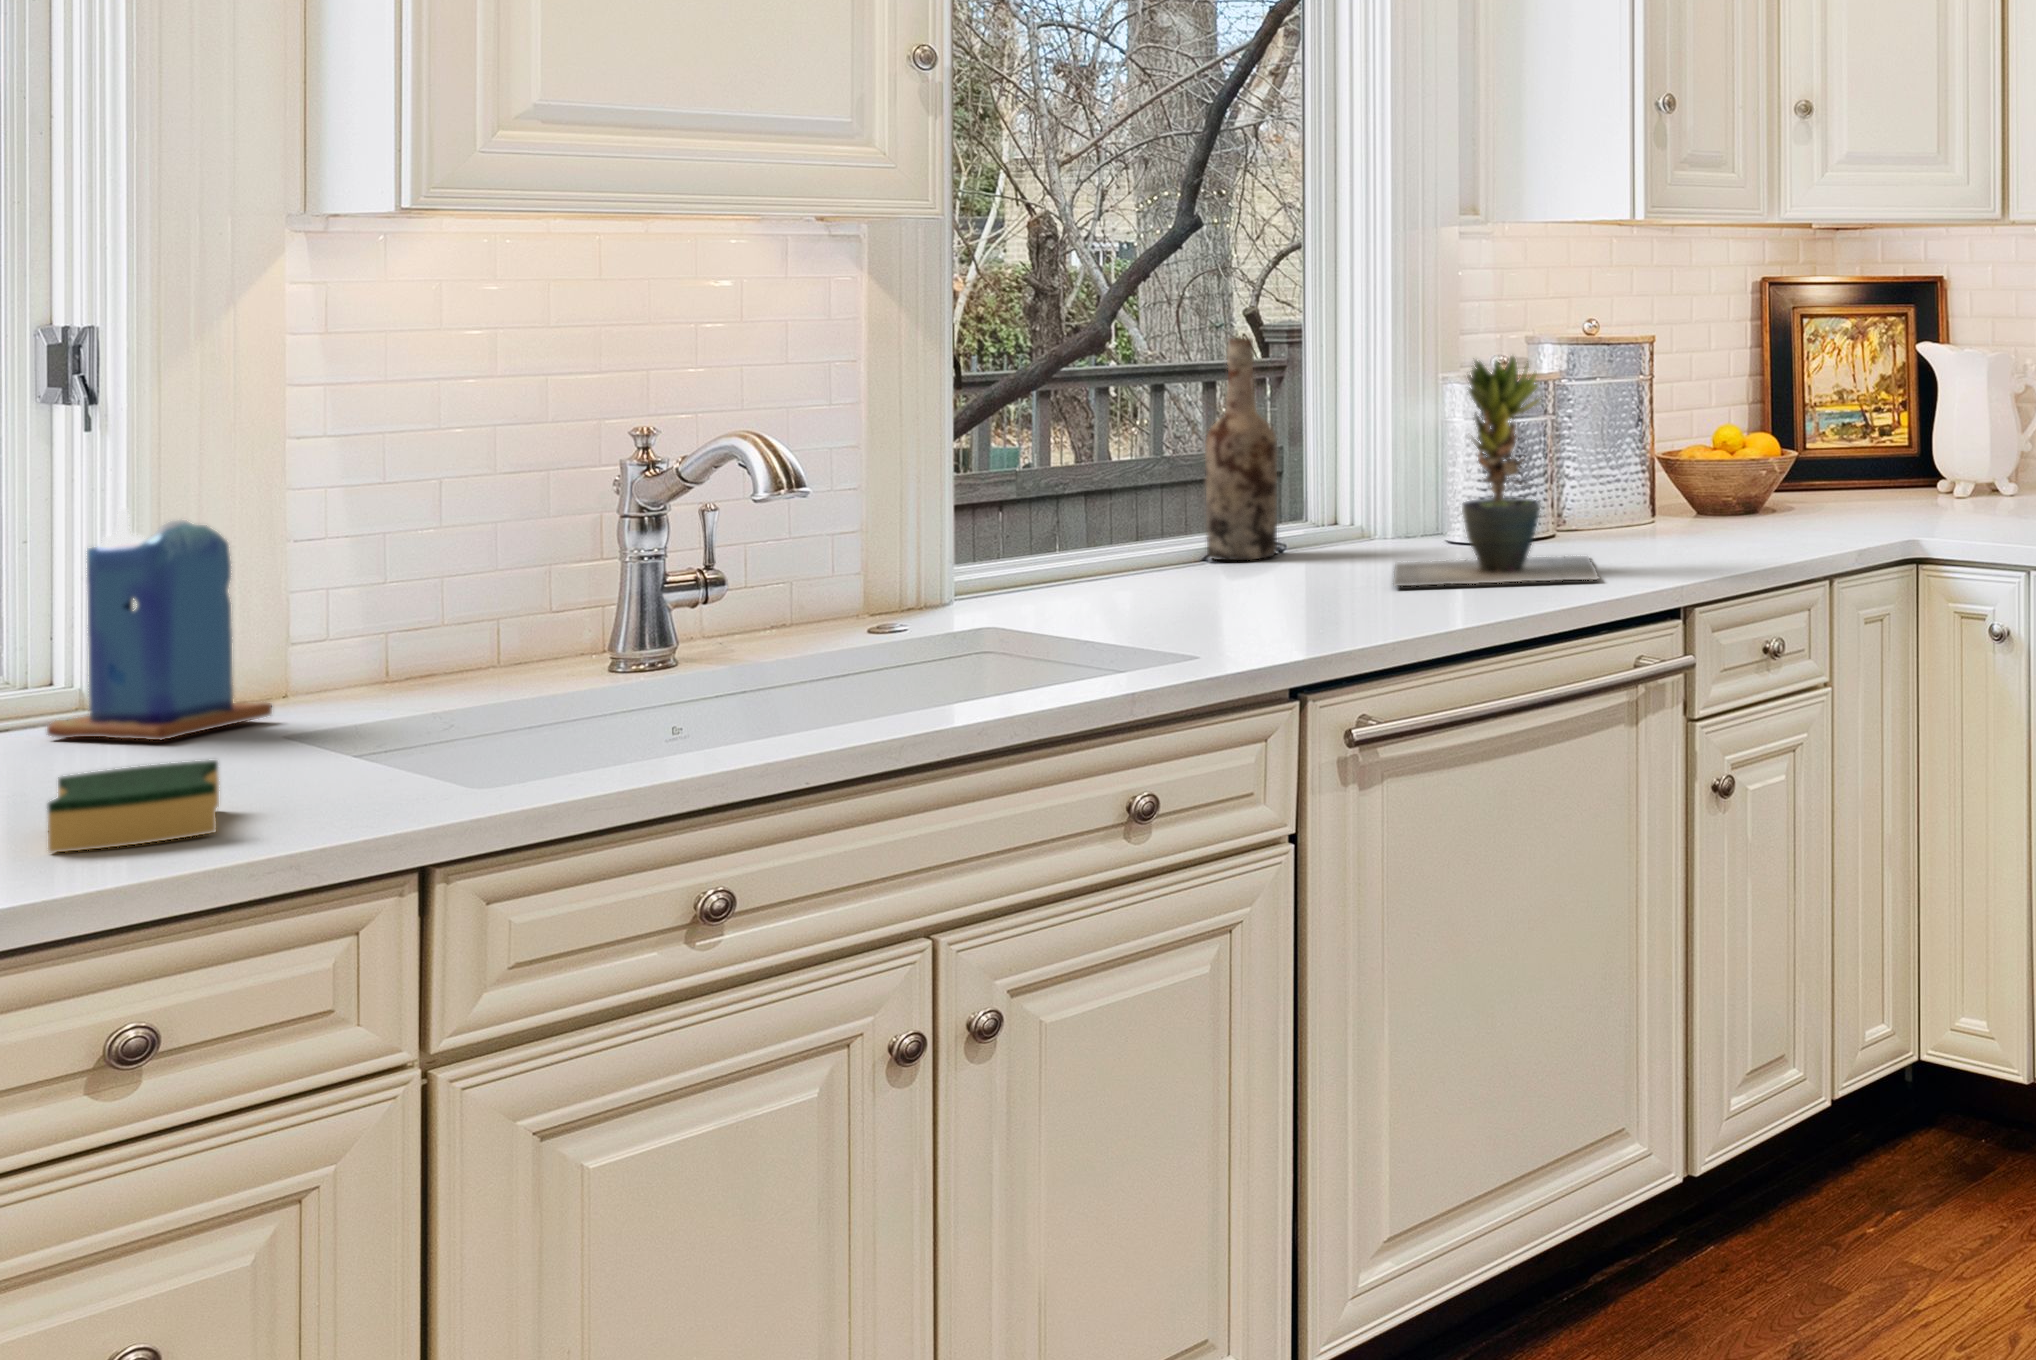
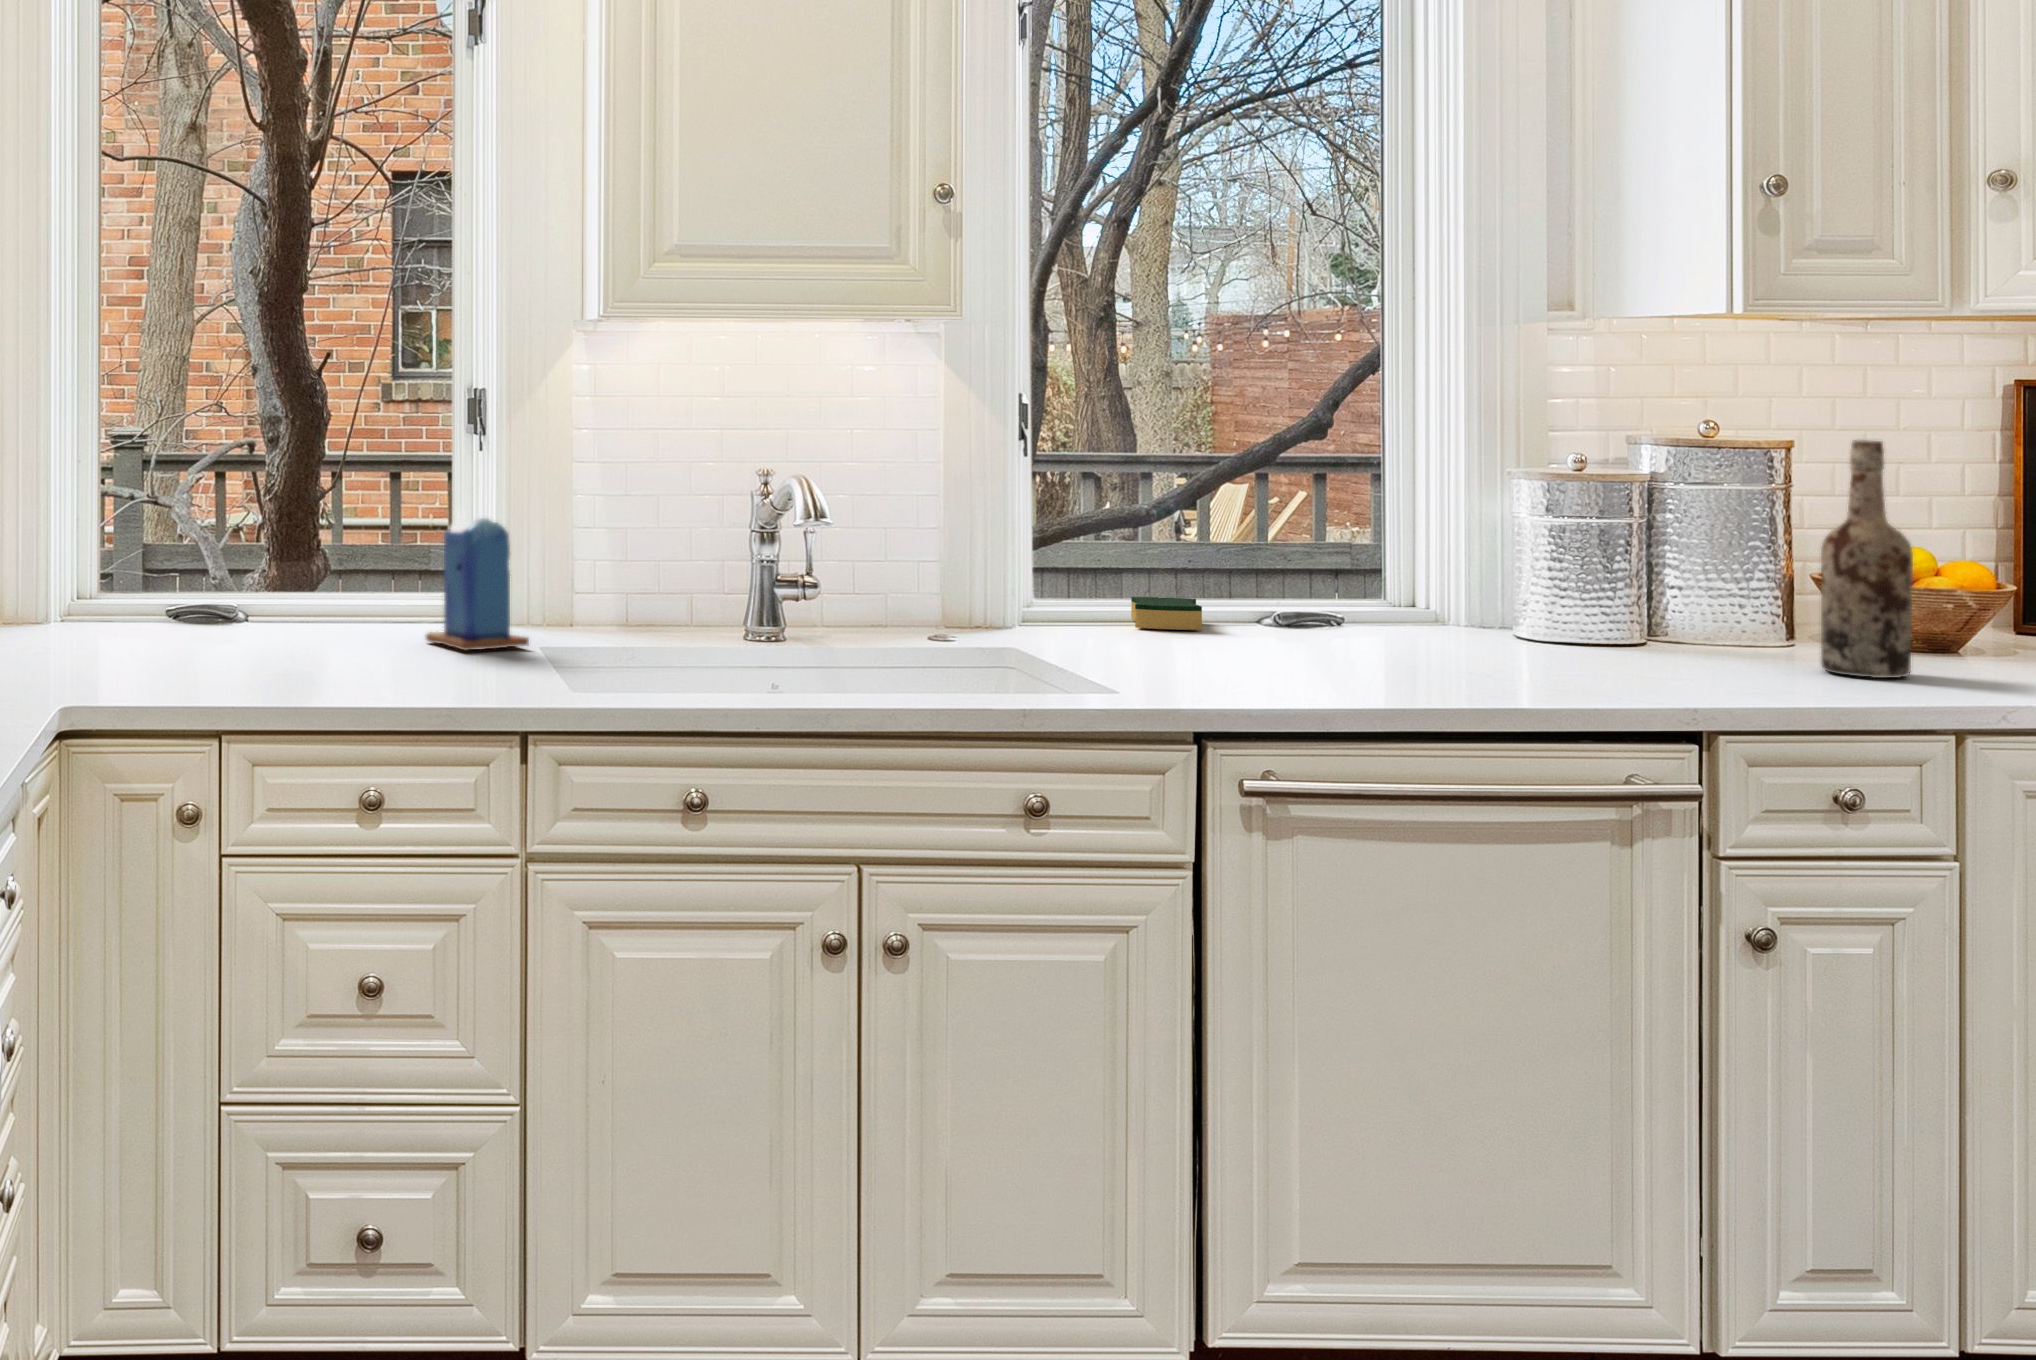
wine bottle: present [1205,338,1277,560] -> present [1821,440,1913,678]
potted plant: present [1393,356,1598,586] -> none [1382,453,1644,689]
sponge: present [47,760,219,853] -> present [1131,597,1202,630]

